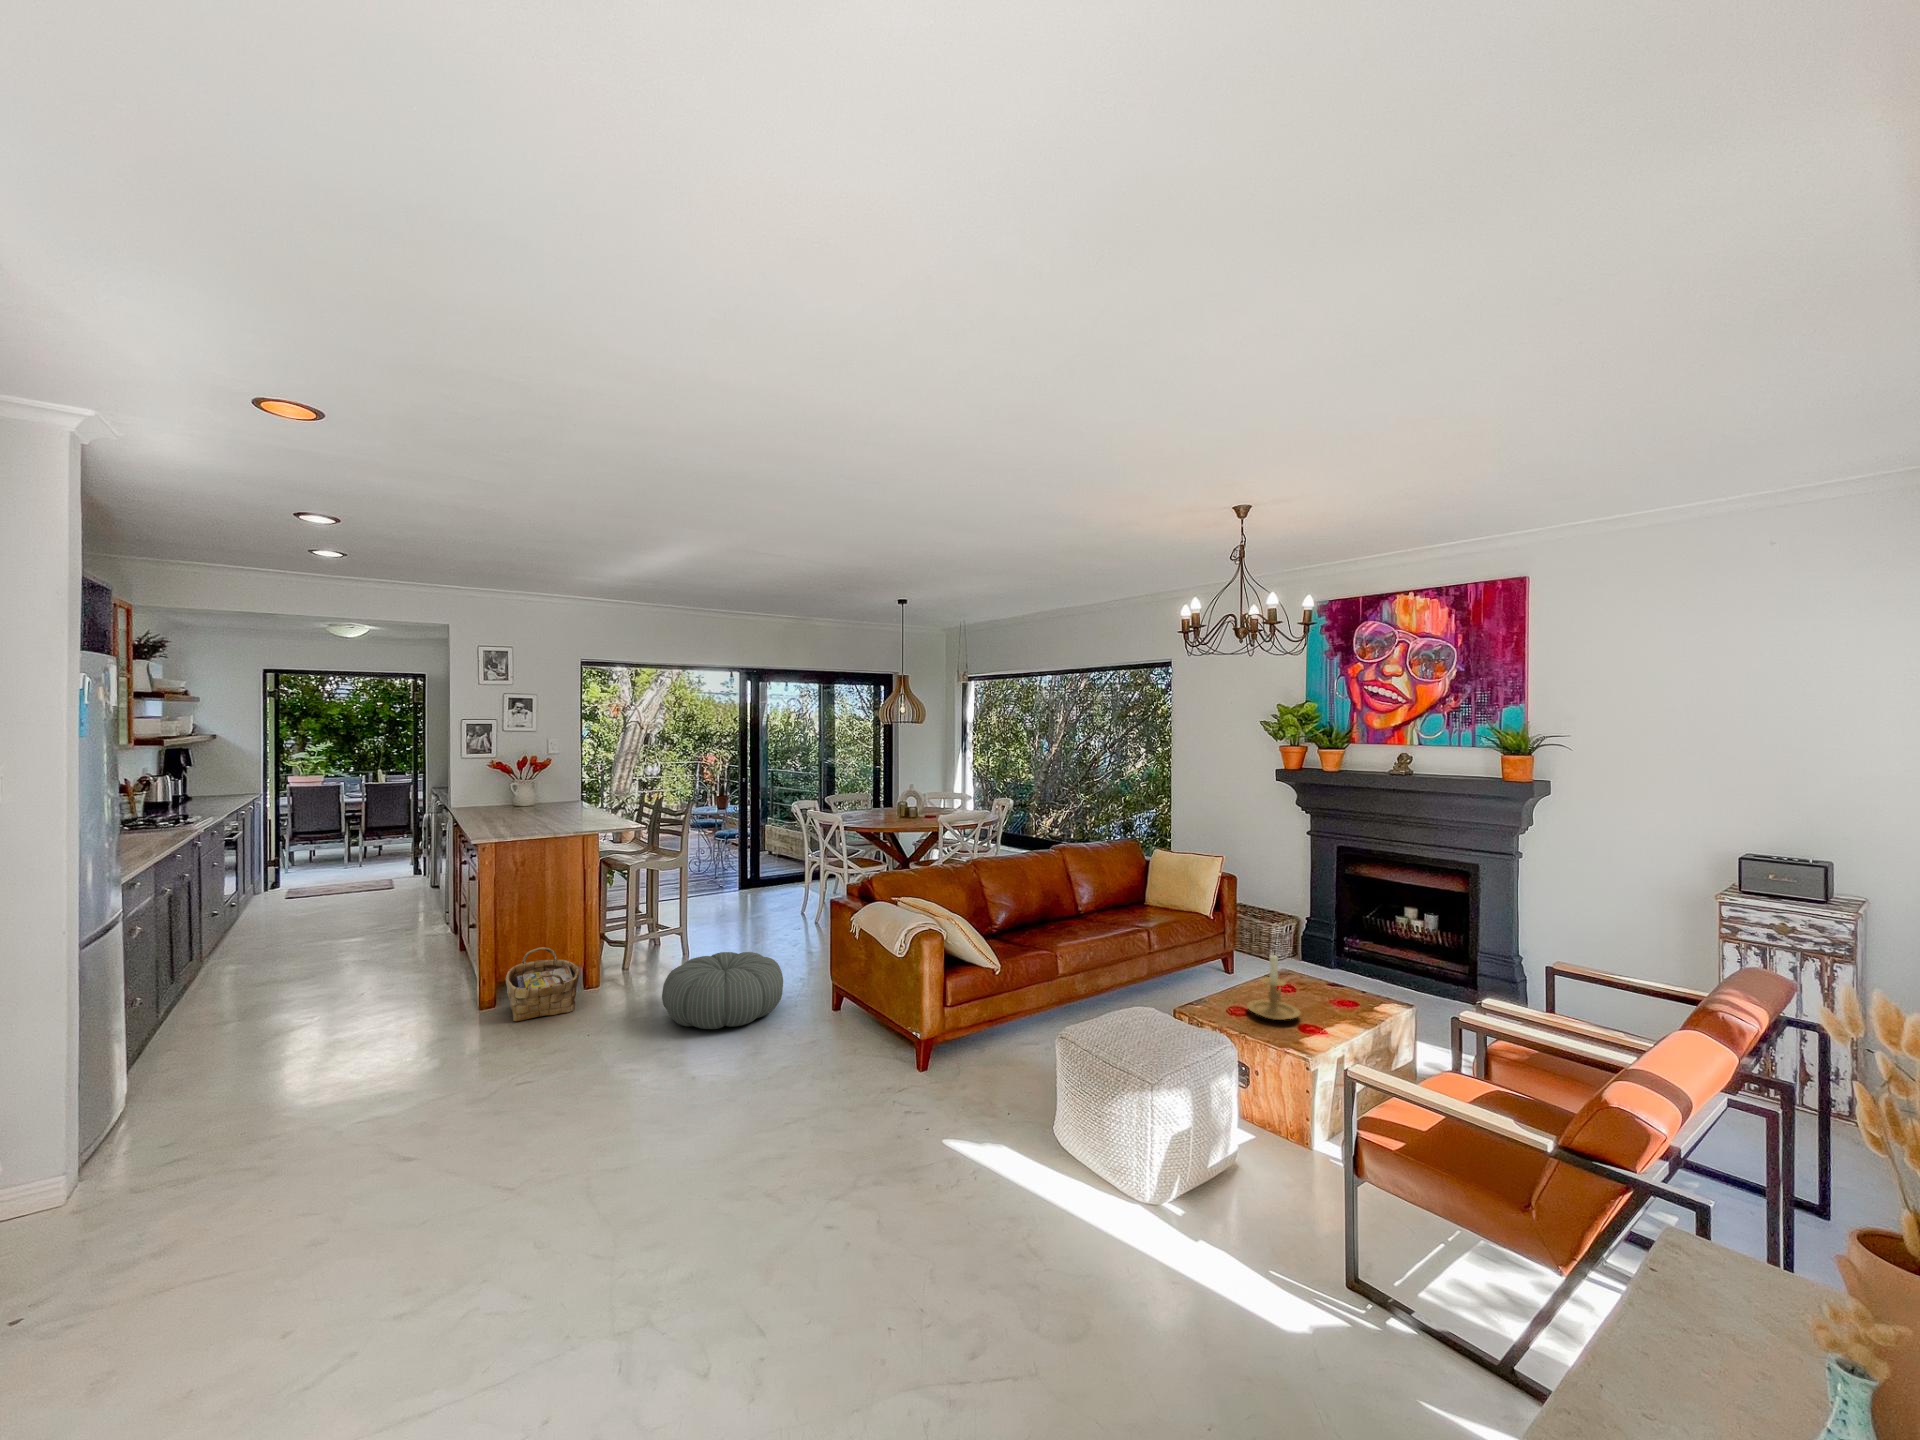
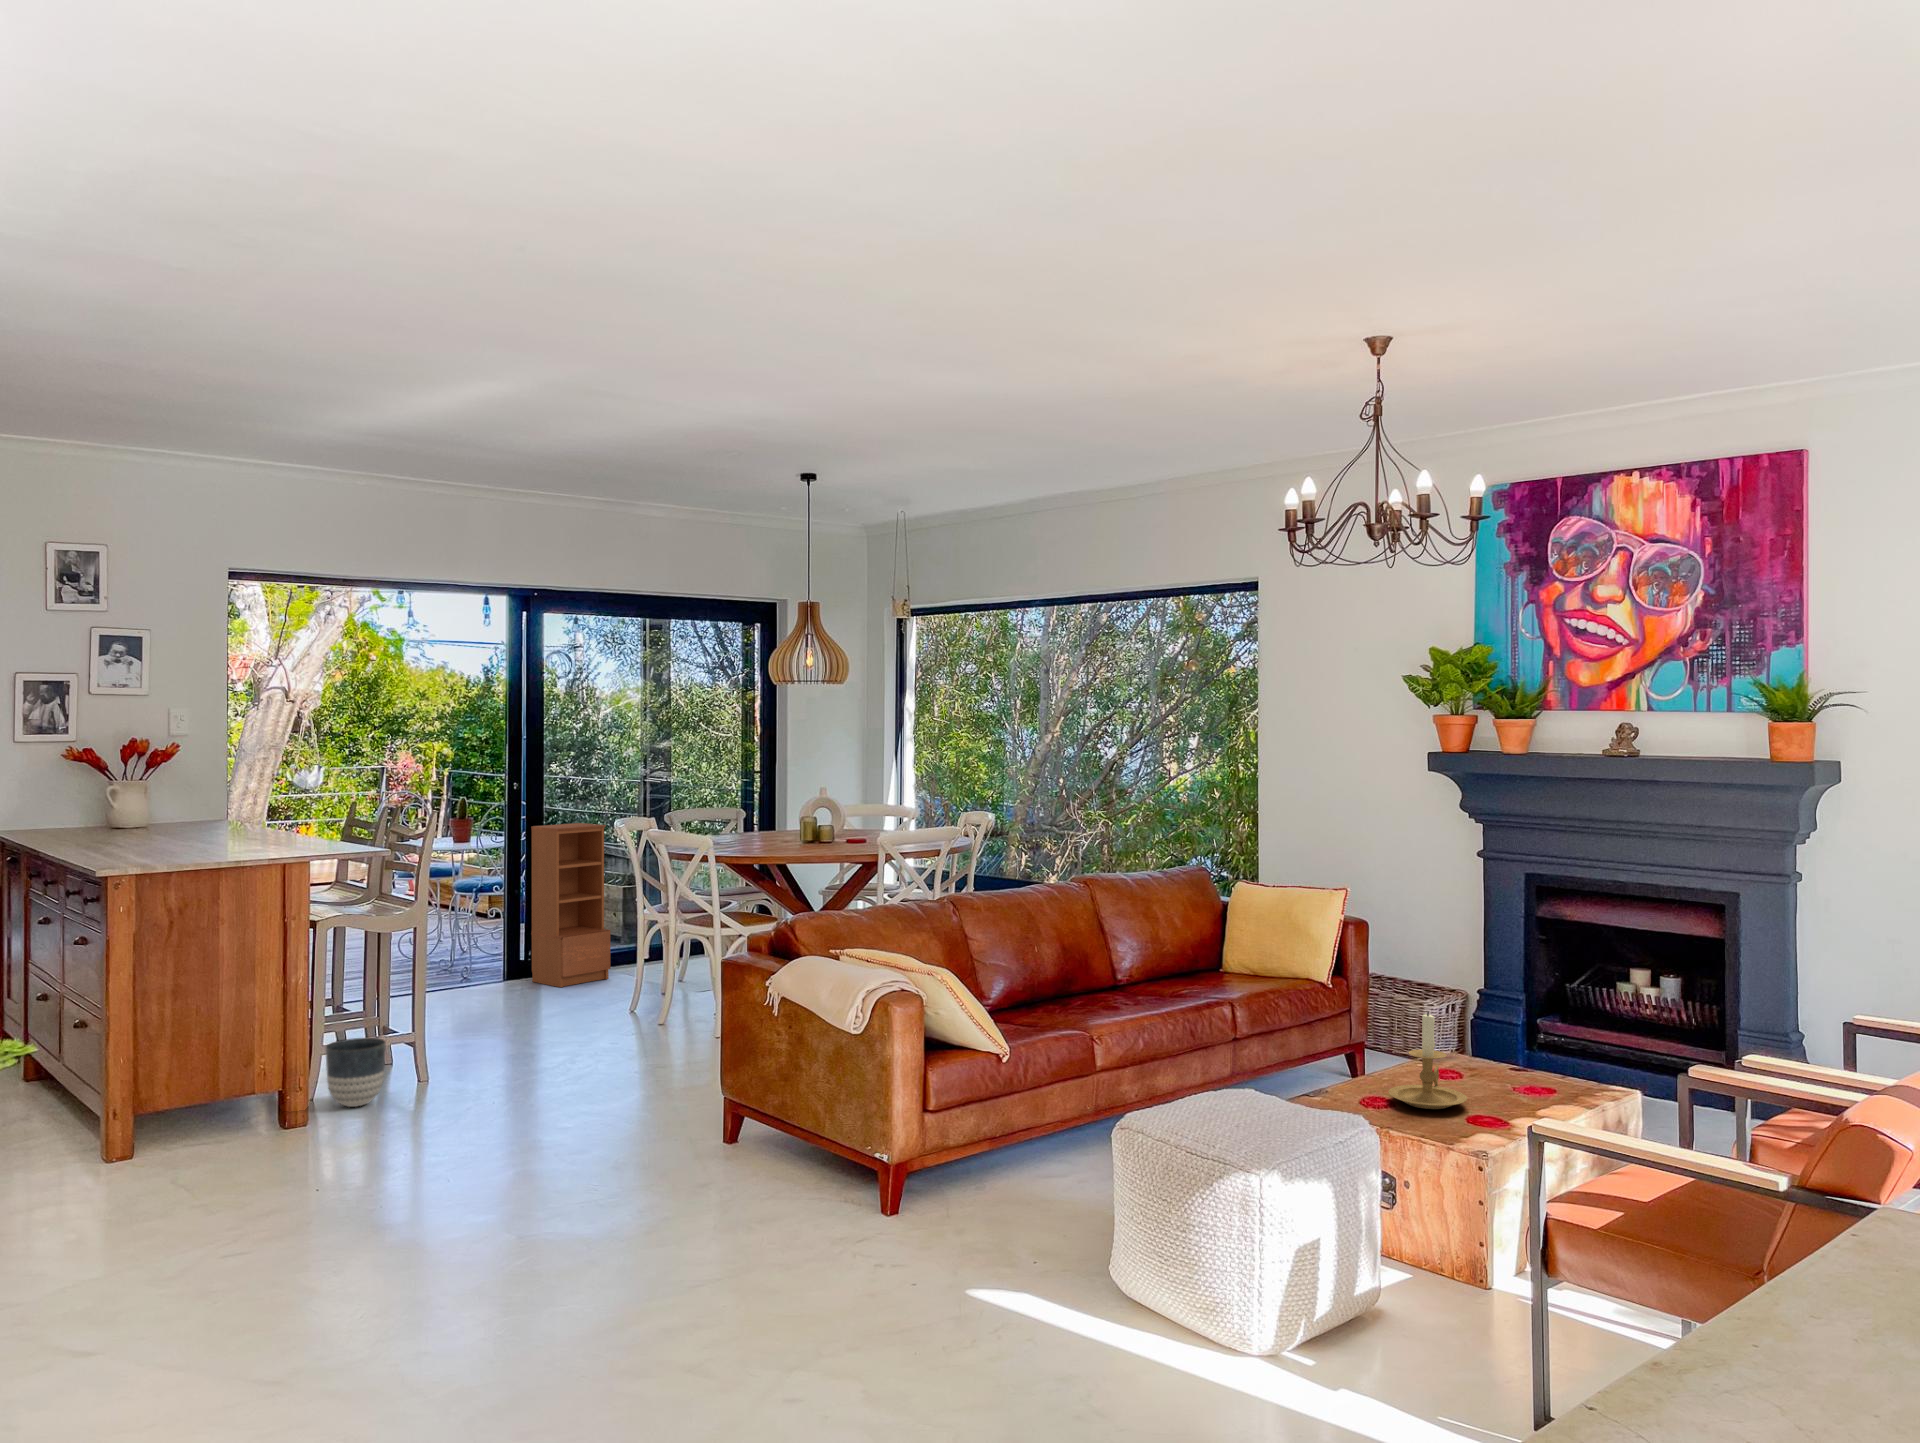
bookcase: none [753,801,797,895] -> present [531,823,610,987]
planter: none [610,934,645,976] -> present [325,1038,386,1107]
woven basket: present [506,947,579,1022] -> none [167,1054,291,1173]
pouf: present [662,952,783,1029] -> none [443,1056,644,1172]

